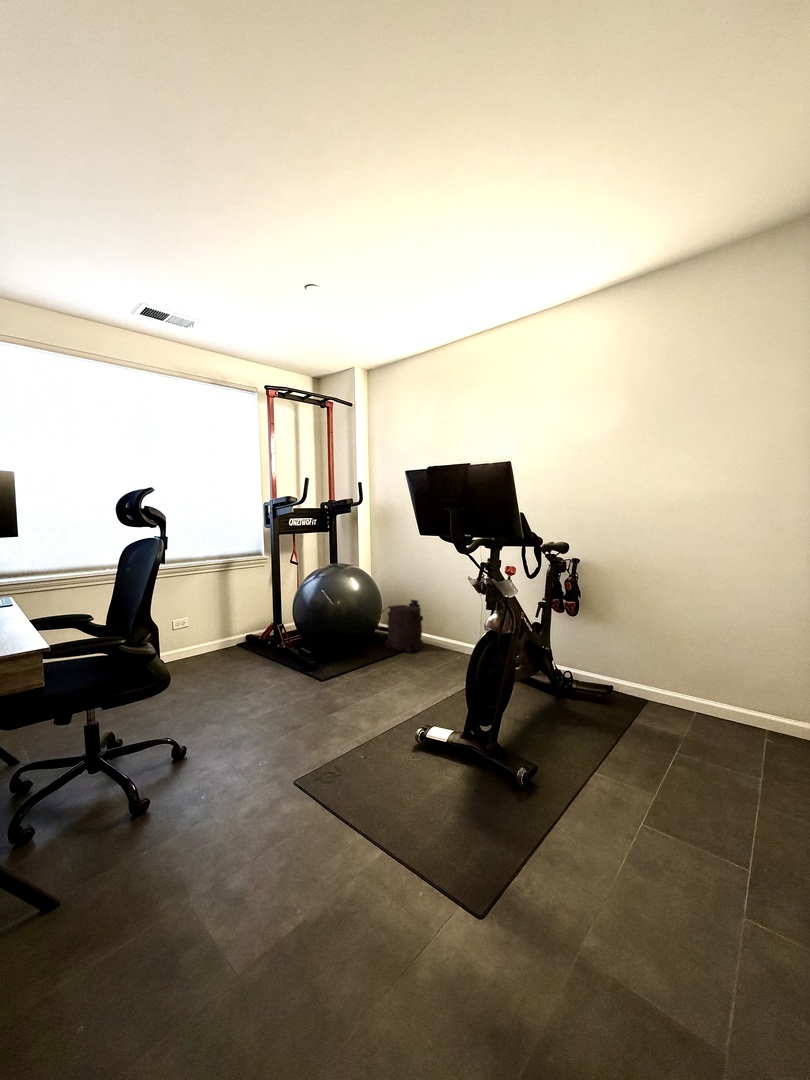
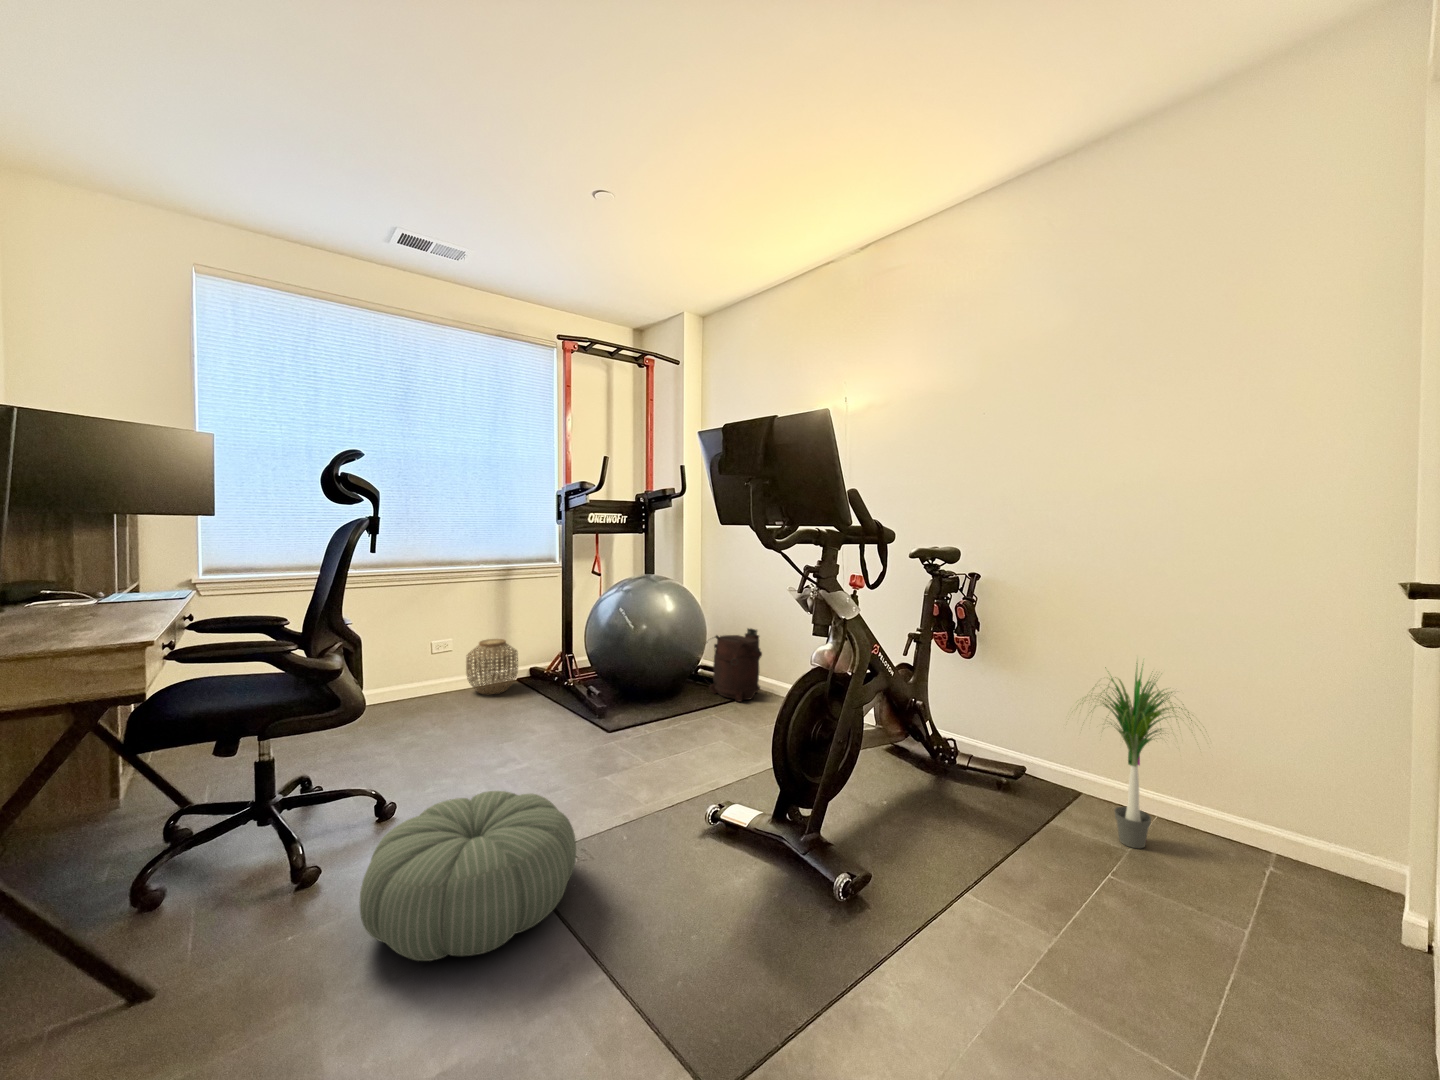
potted plant: none [640,611,732,733] -> present [1085,663,1192,848]
woven basket: none [202,616,242,659] -> present [466,639,518,694]
pouf: none [197,732,342,856] -> present [359,791,576,961]

